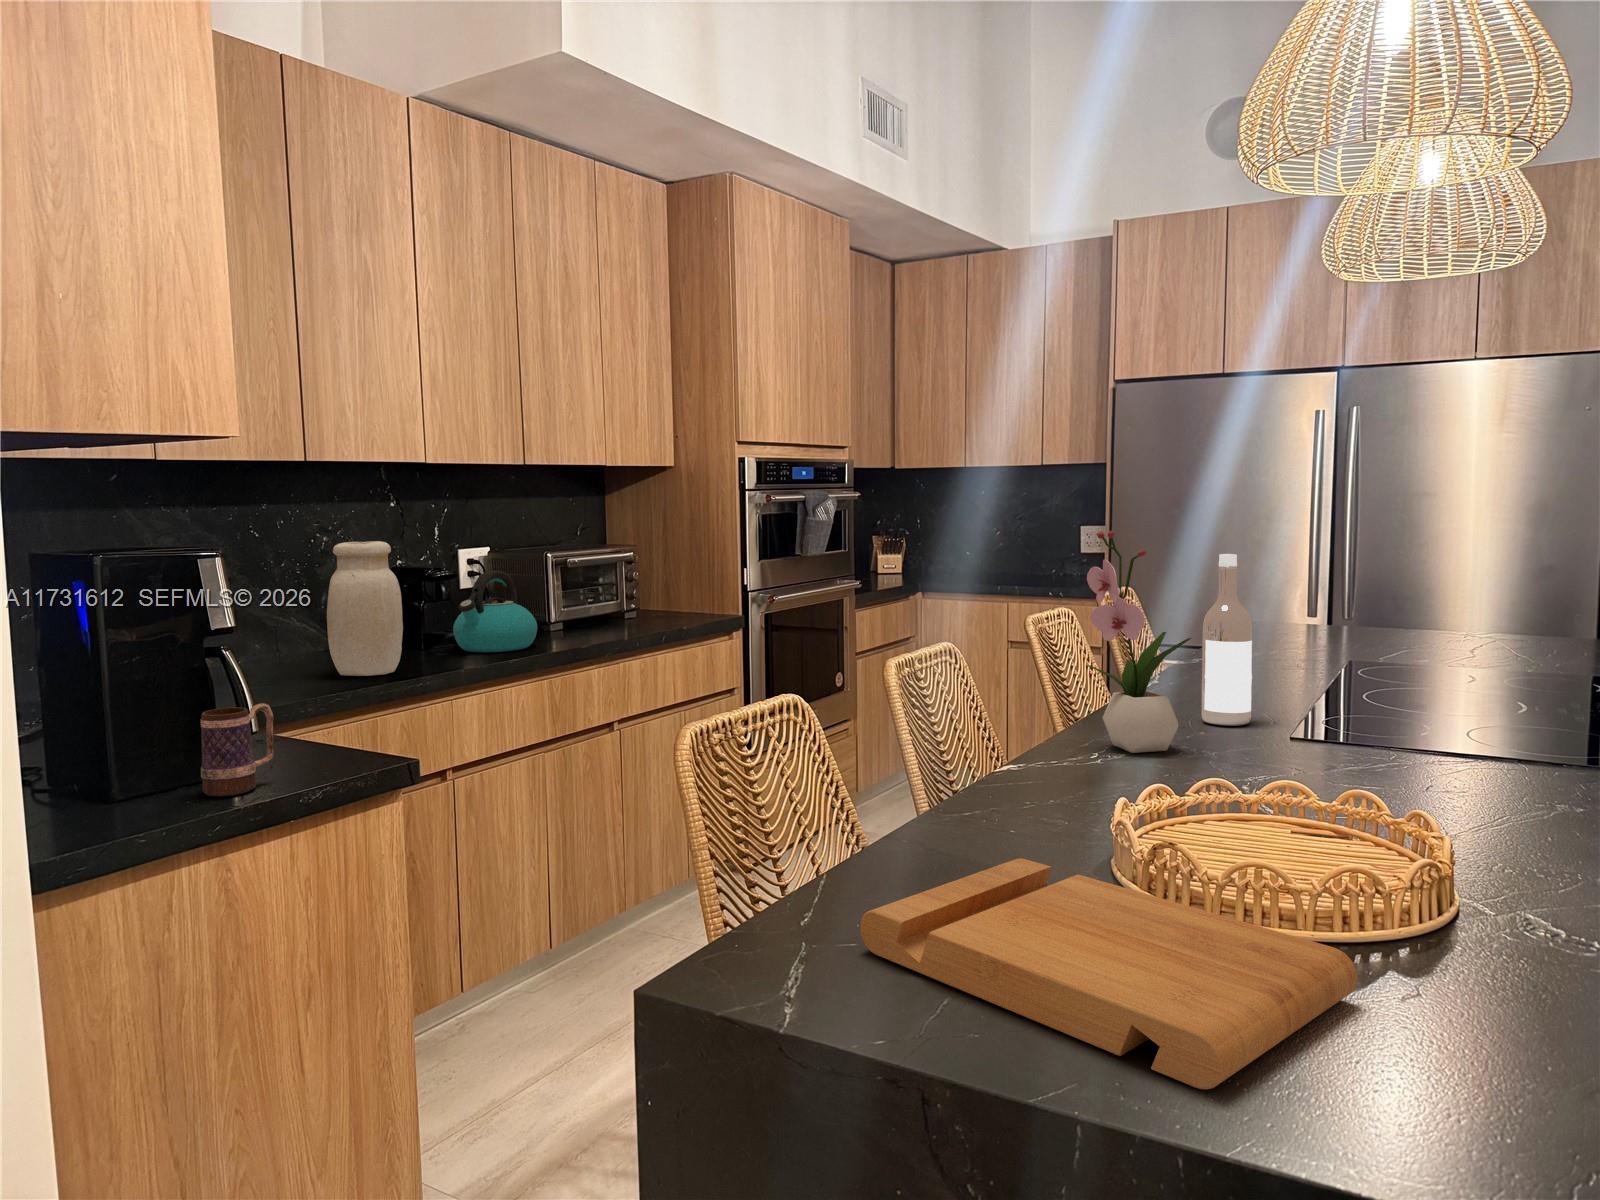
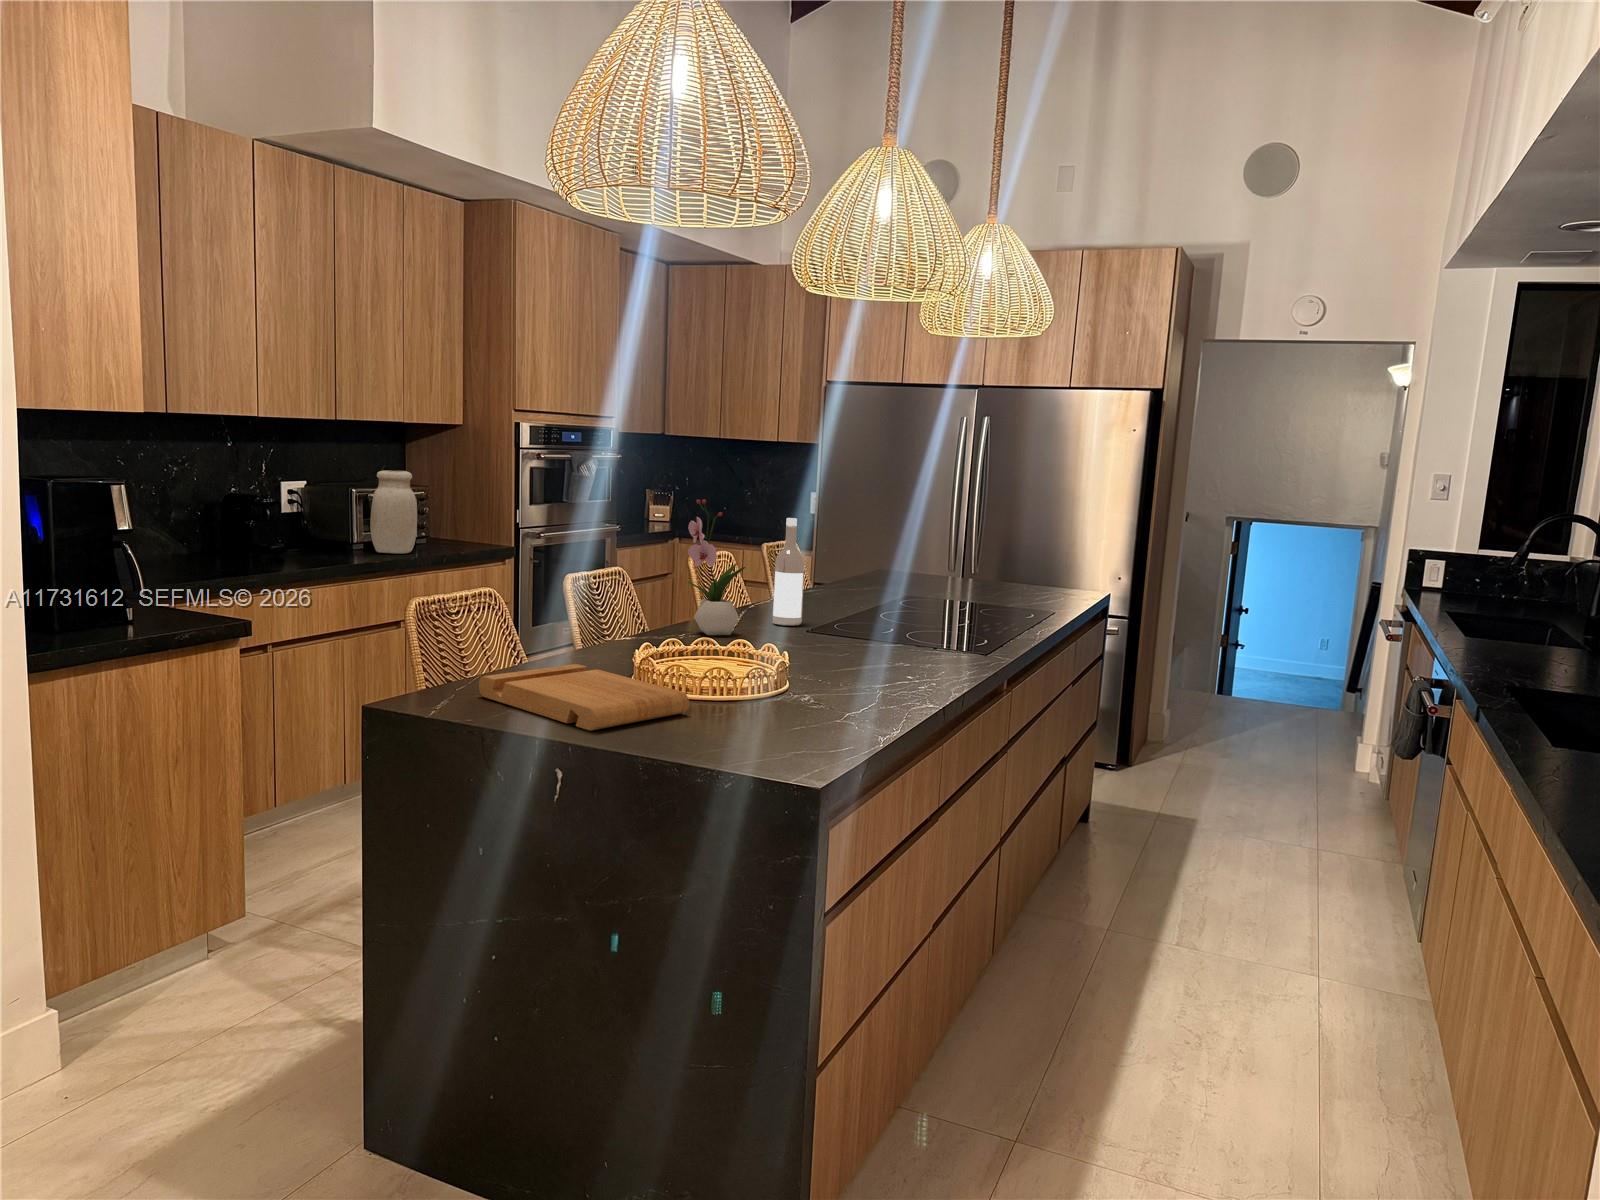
jar: present [327,541,403,676] -> present [370,470,417,554]
kettle: present [453,571,537,652] -> none [275,500,342,561]
mug: present [201,703,274,796] -> none [107,576,155,632]

